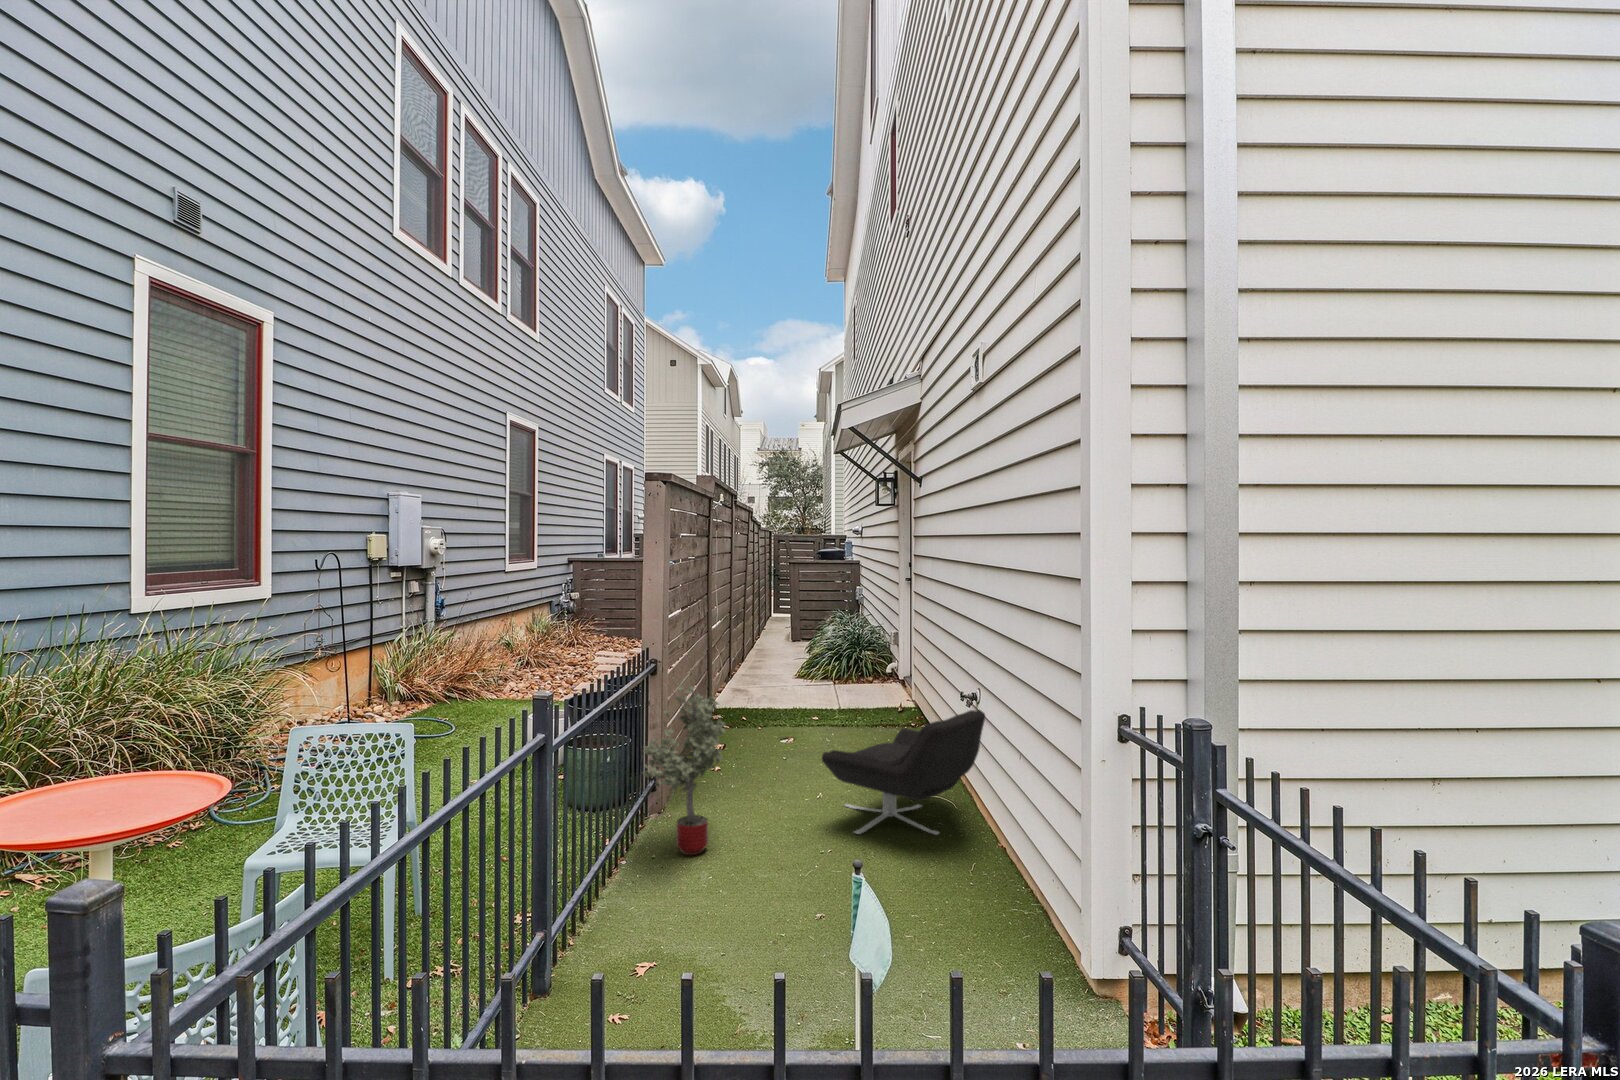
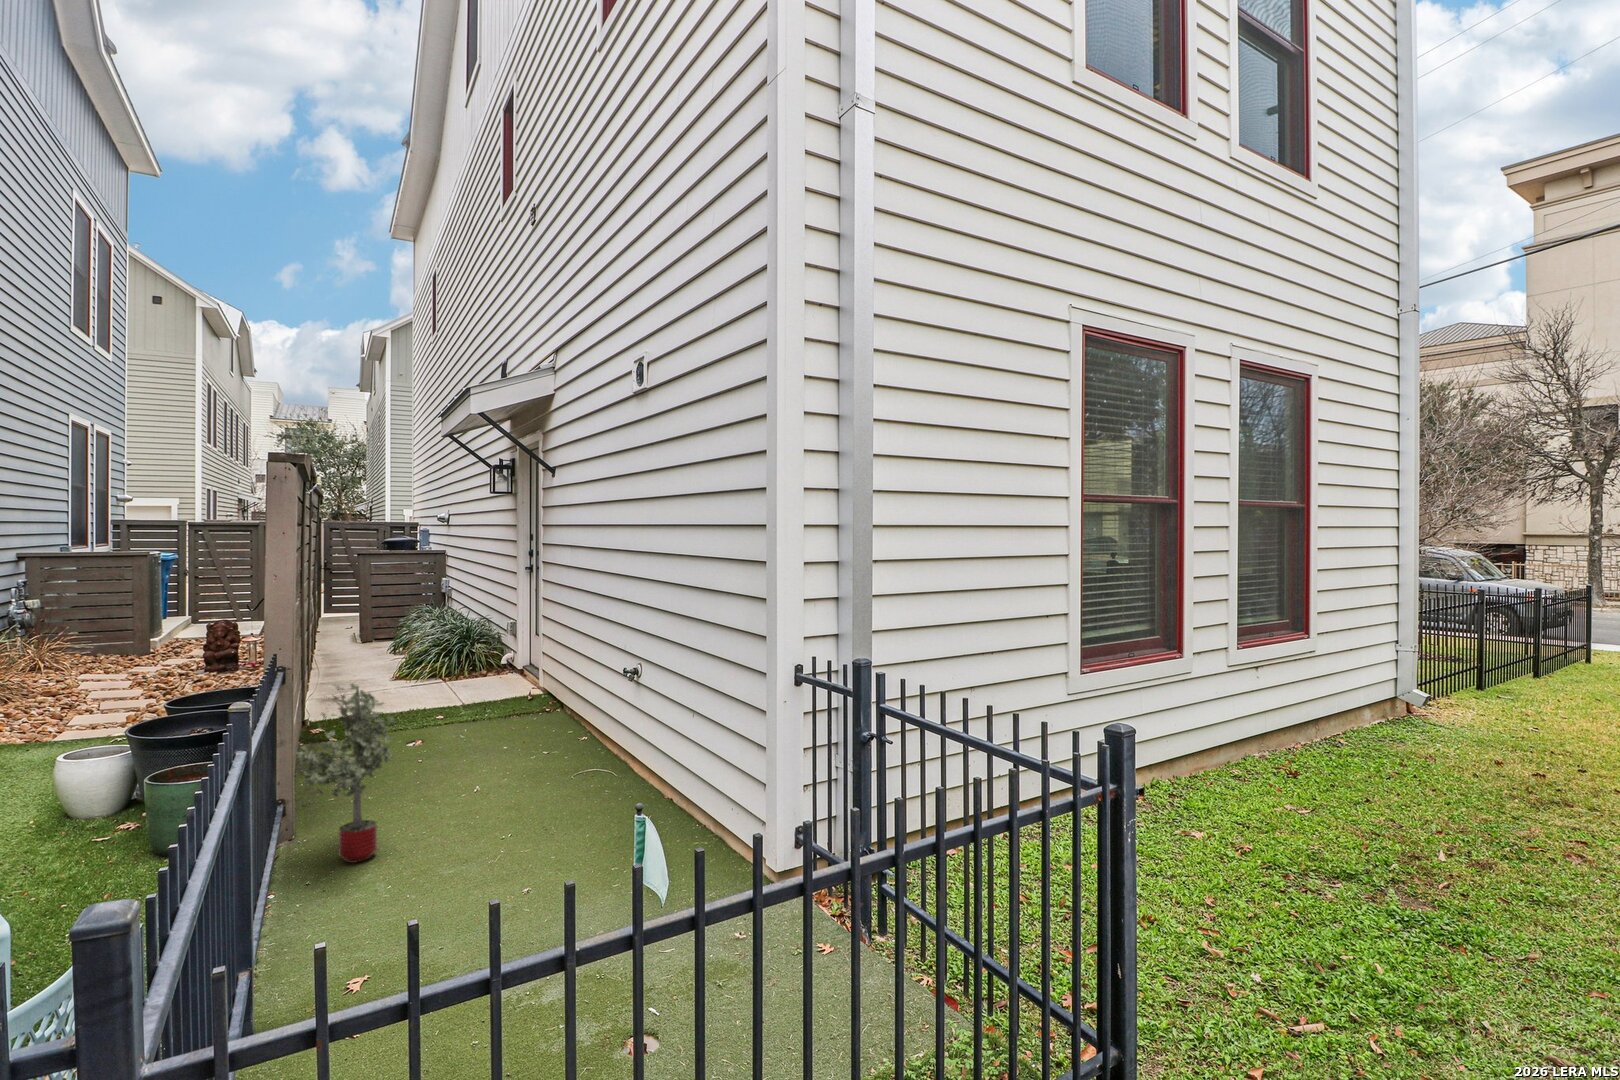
lounge chair: present [822,710,985,835] -> none [495,683,652,813]

